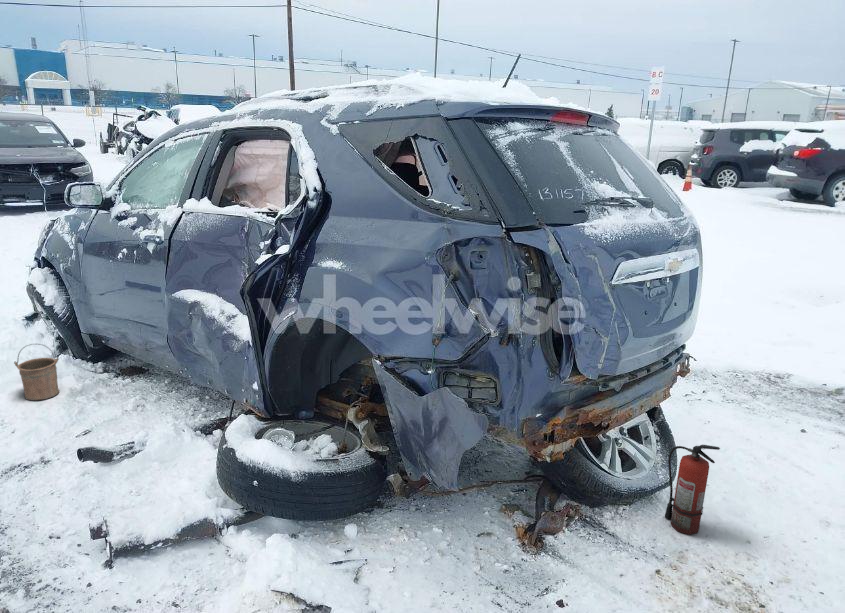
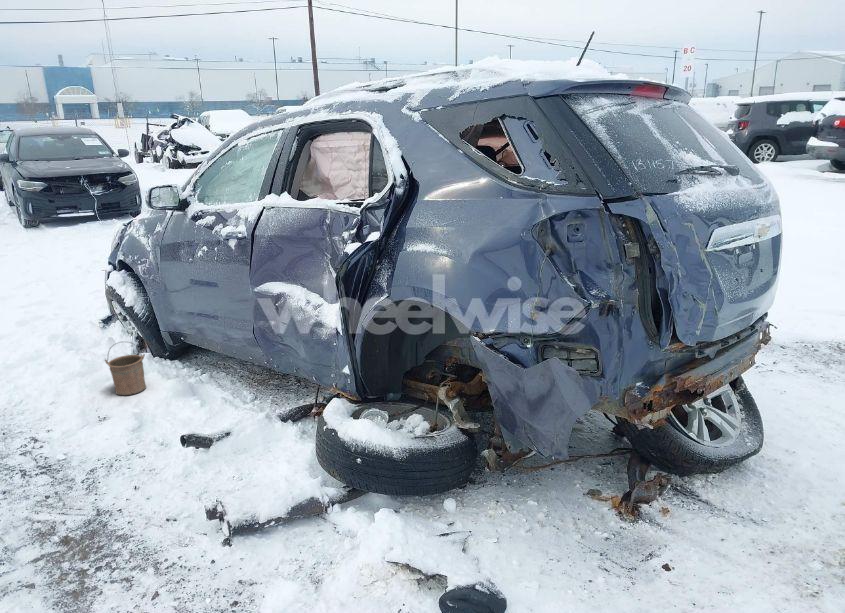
fire extinguisher: present [665,445,720,535] -> none [756,409,815,499]

